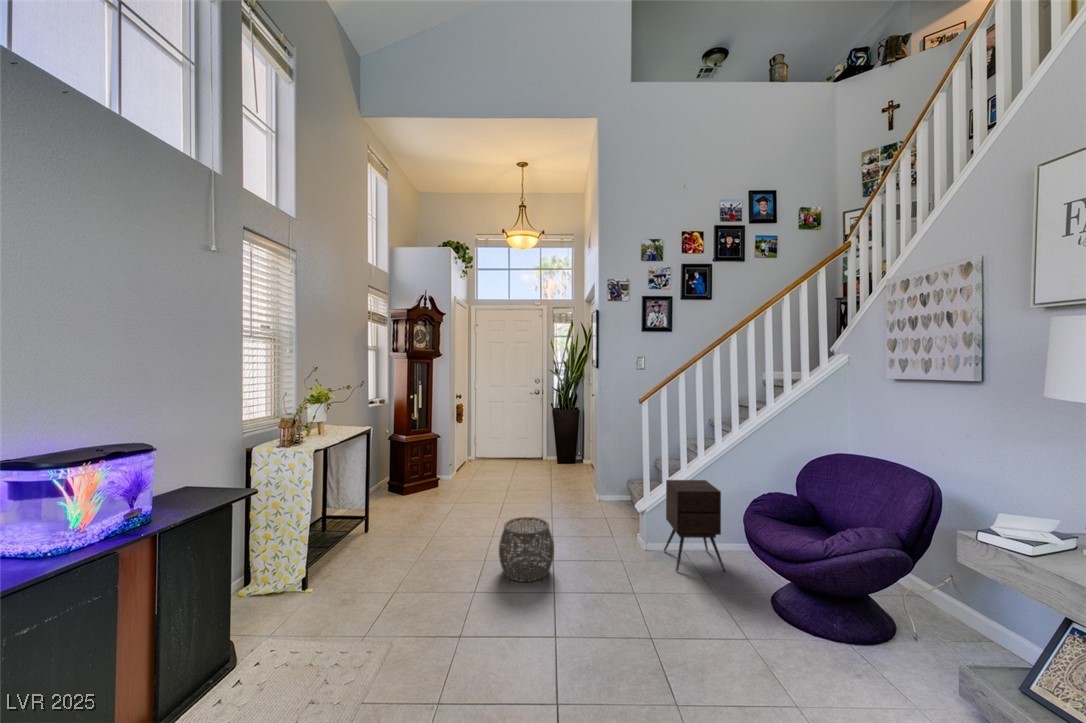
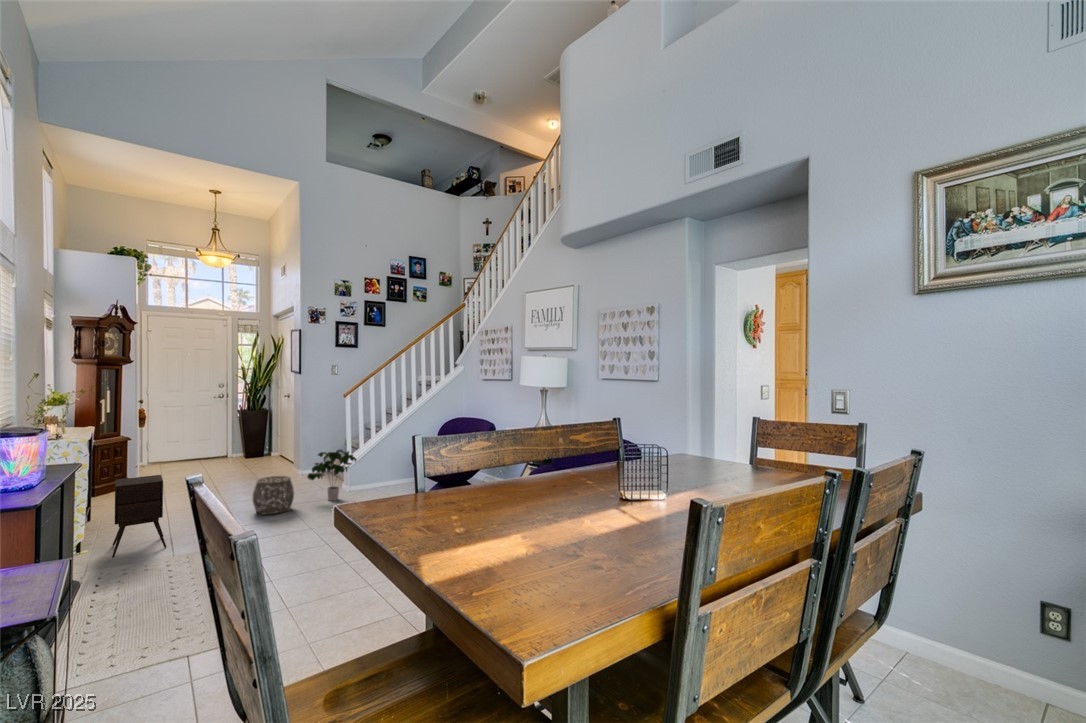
side table: present [664,480,725,572] -> present [112,475,166,557]
potted plant: none [577,489,652,572] -> present [307,450,356,501]

